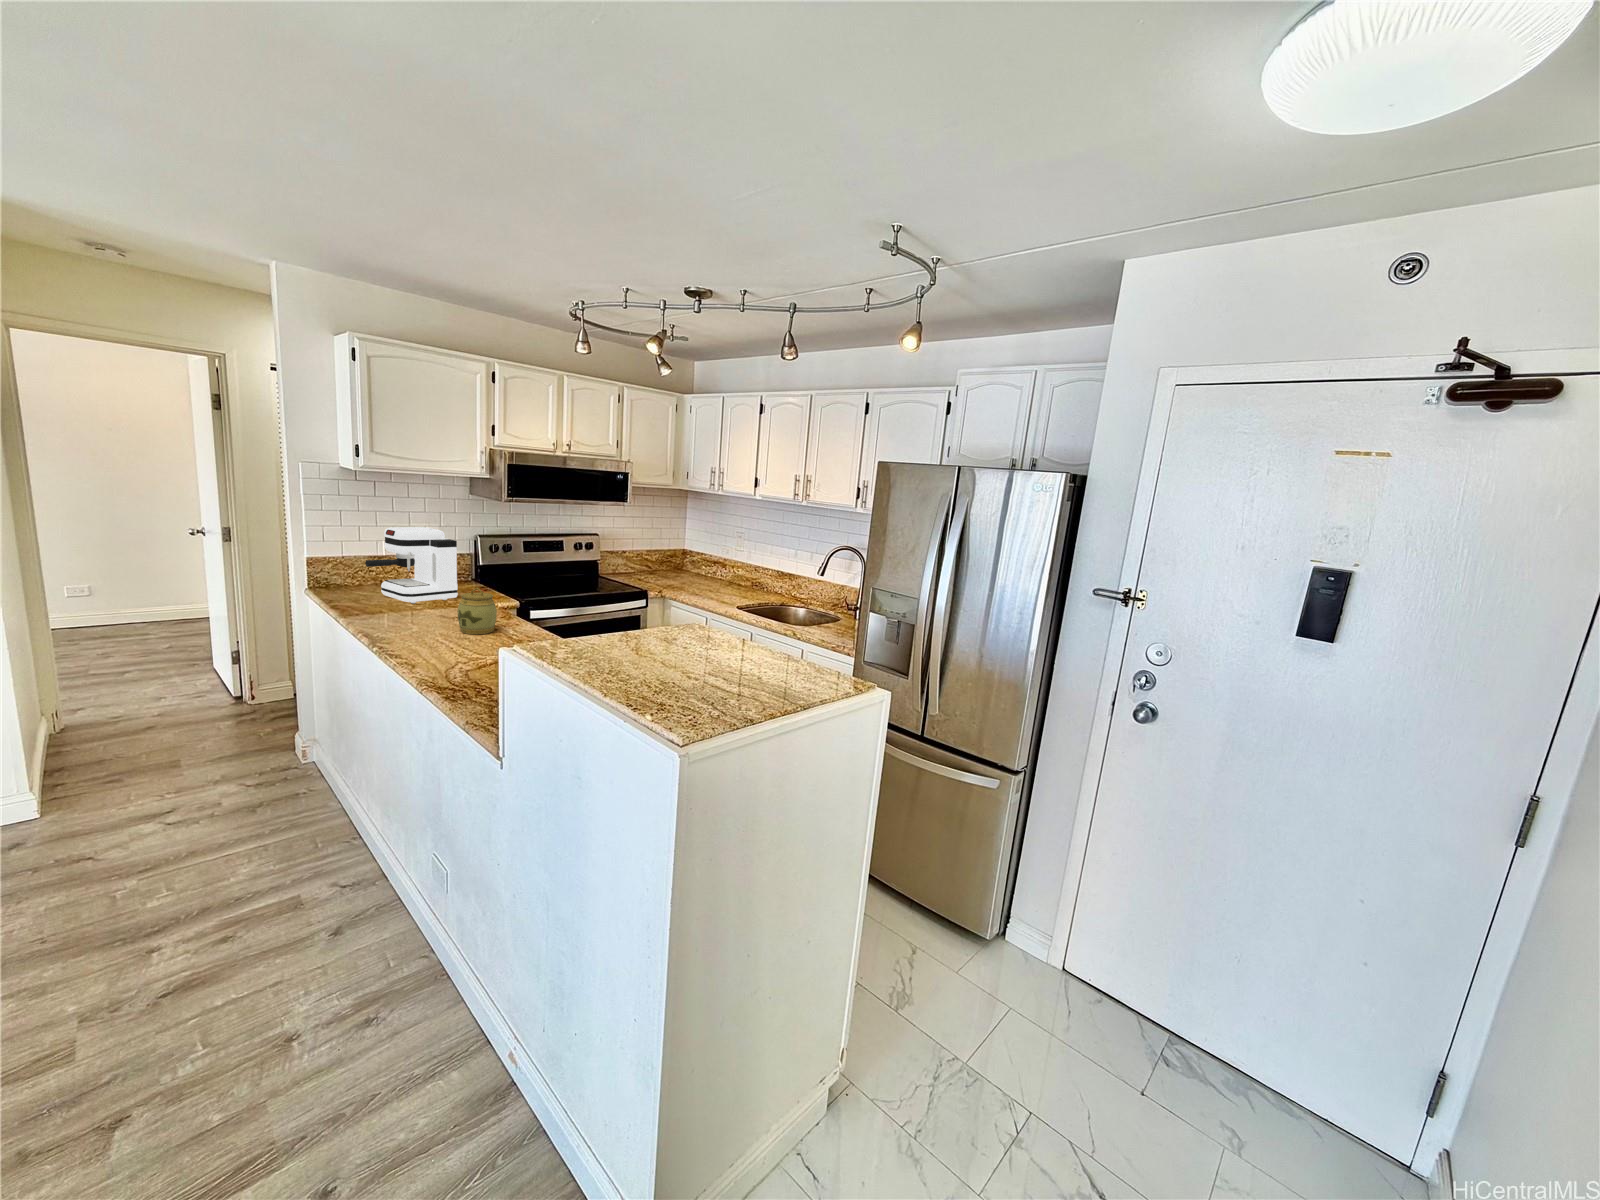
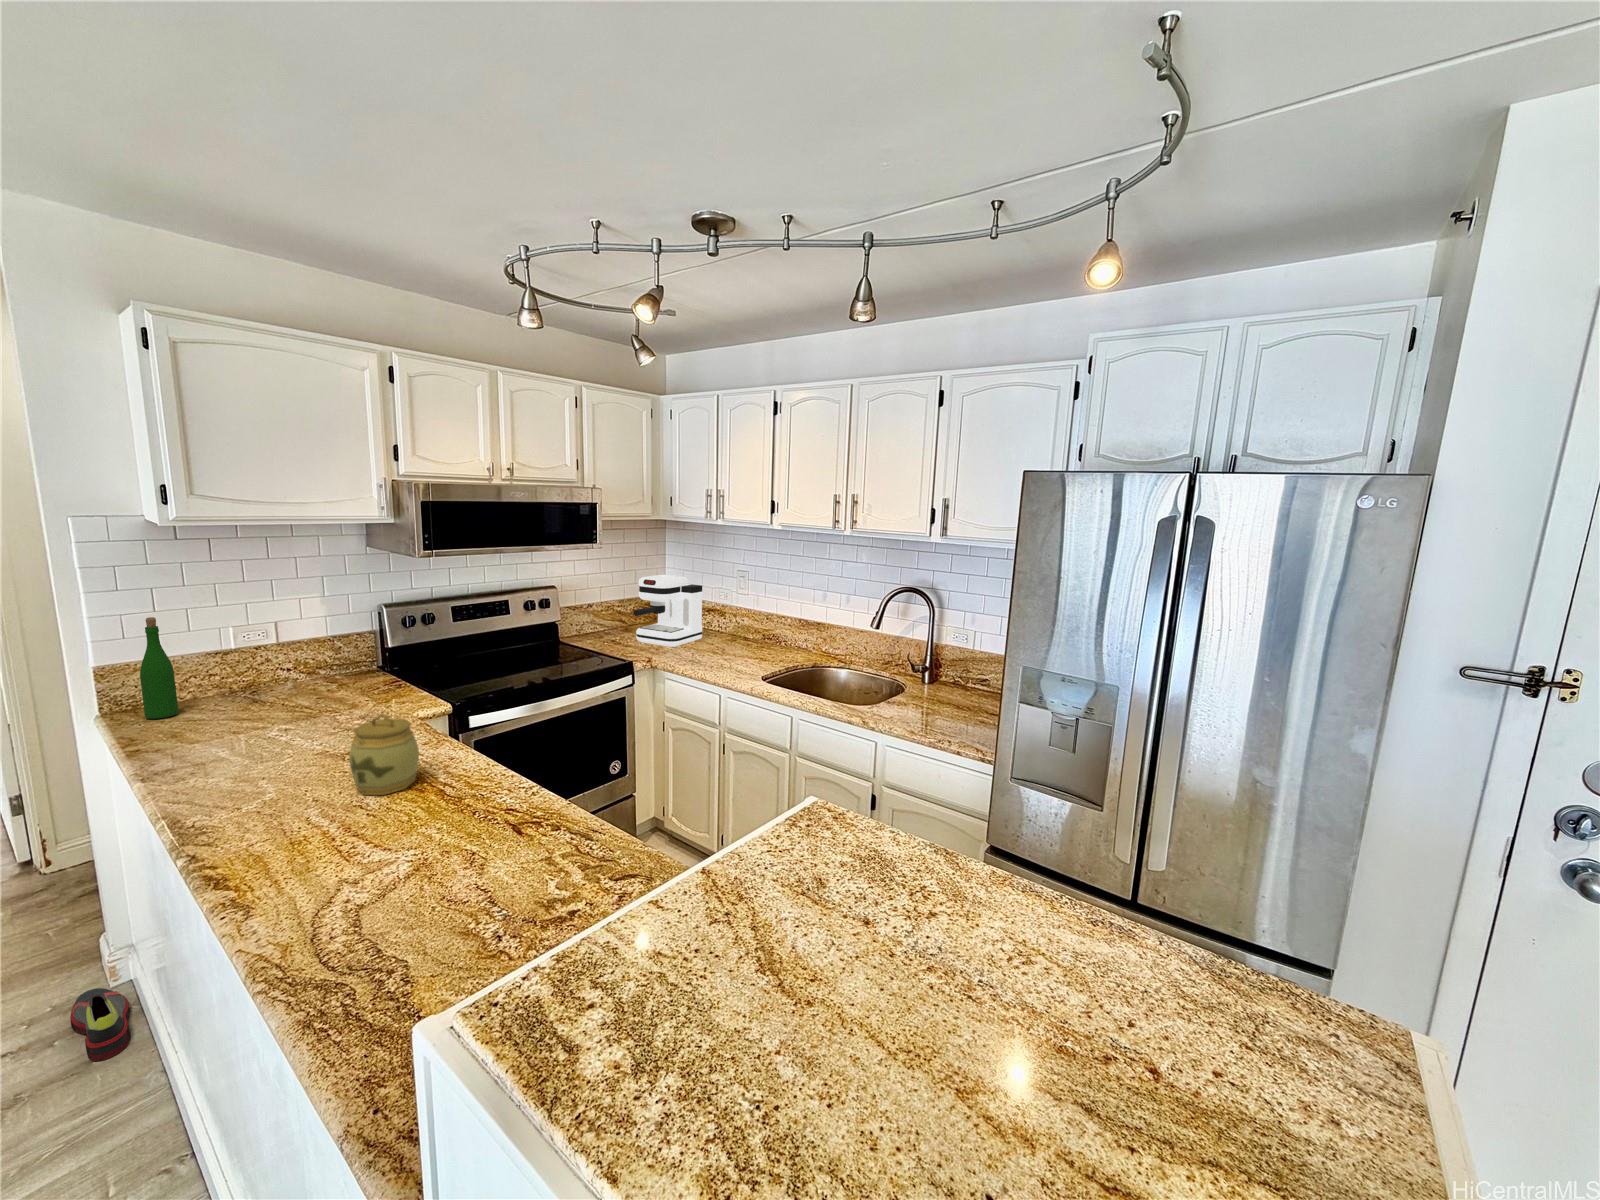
coffee maker: present [365,527,458,603] -> present [633,575,702,648]
wine bottle: none [334,528,354,592] -> present [140,617,178,719]
shoe: none [282,760,316,796] -> present [70,988,130,1061]

